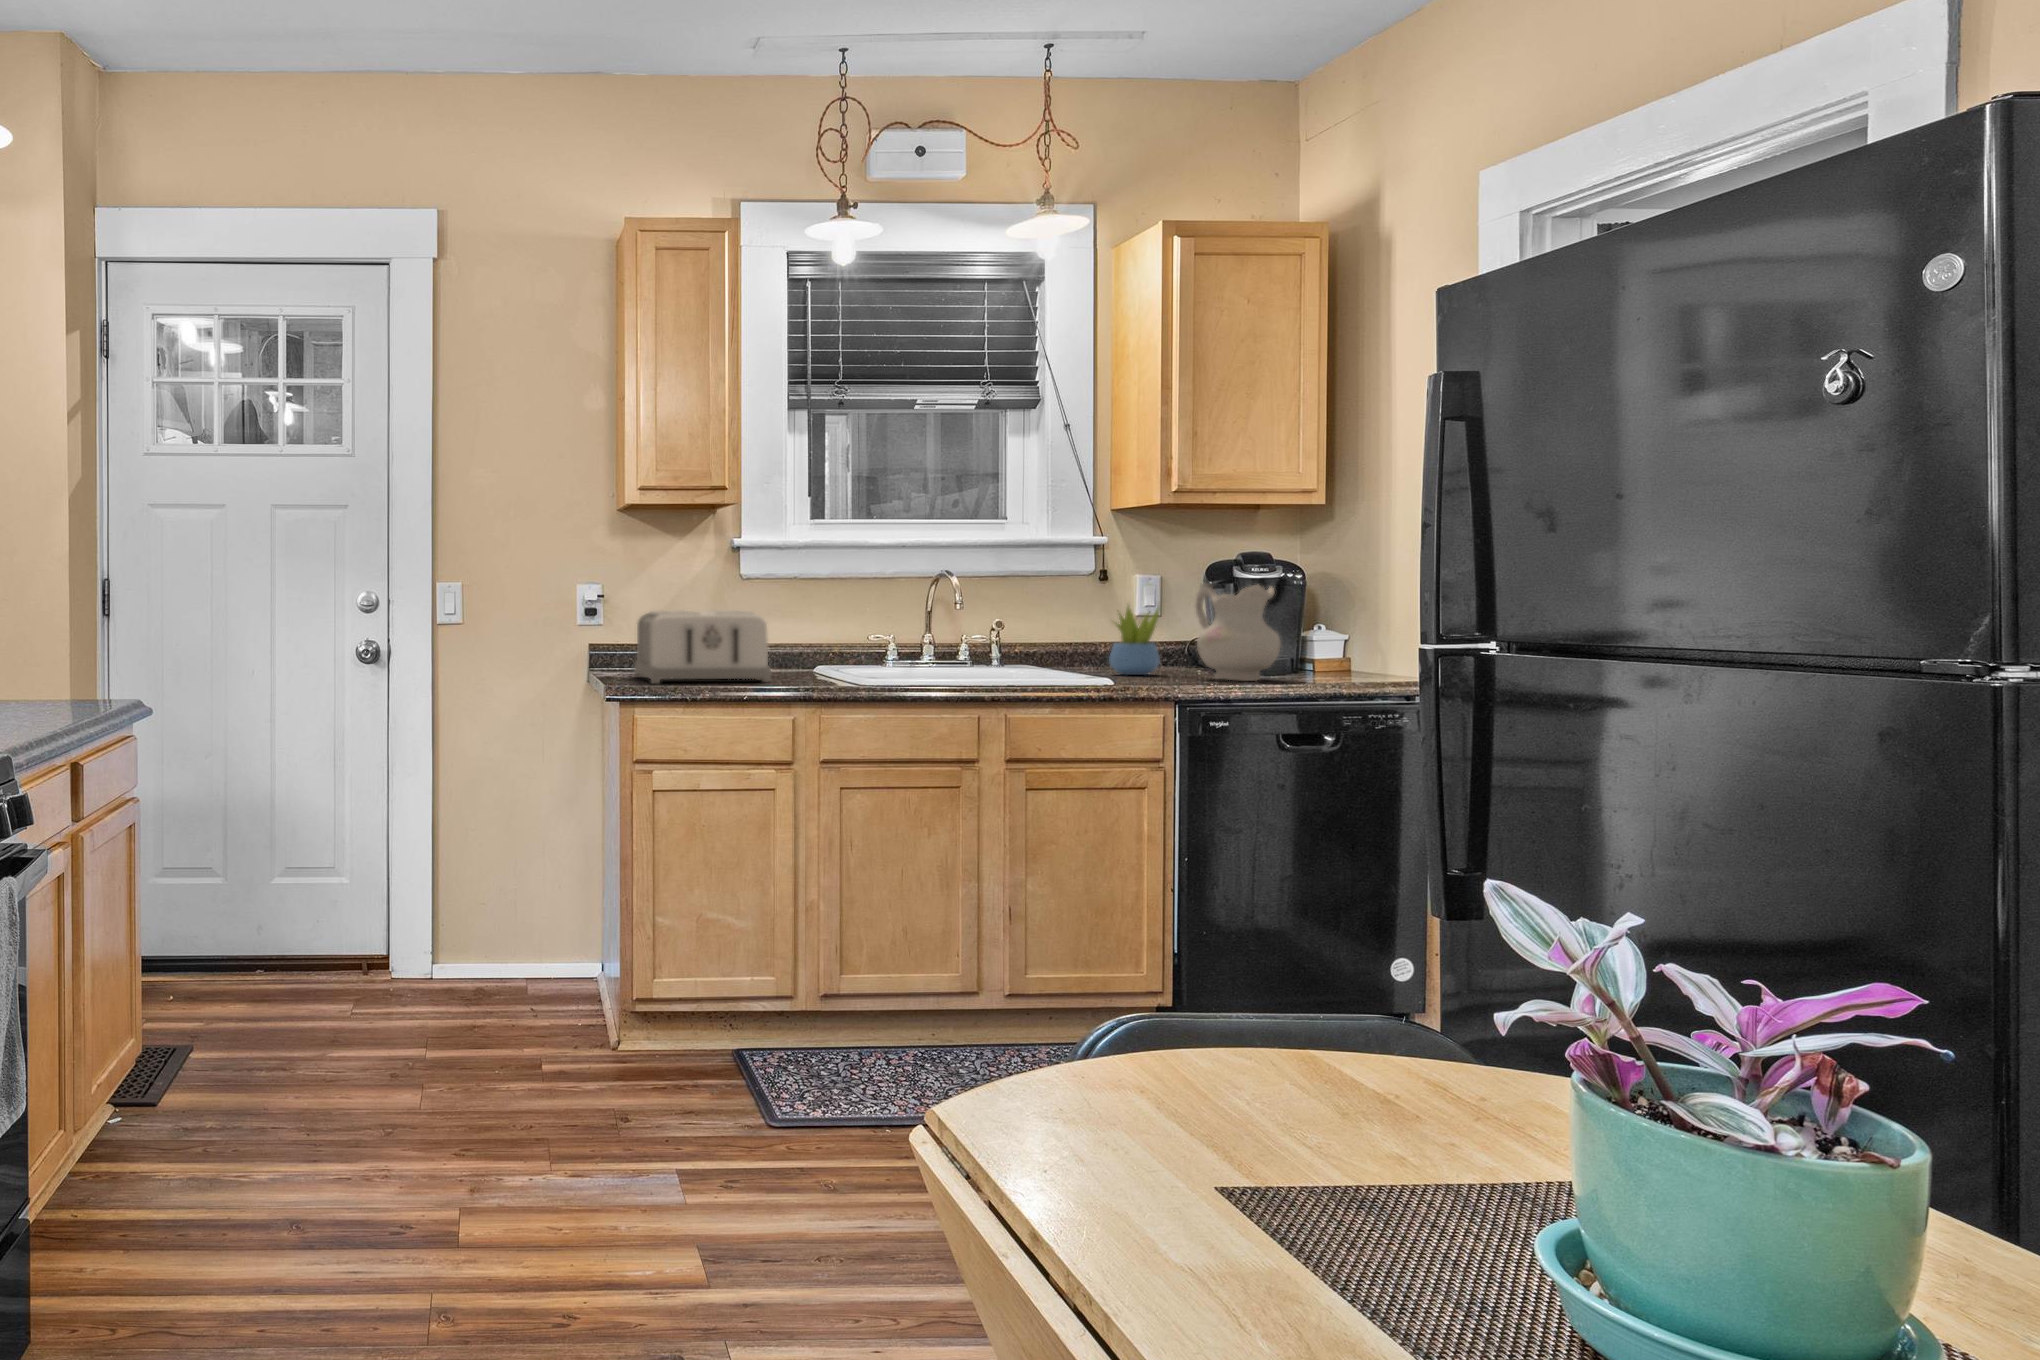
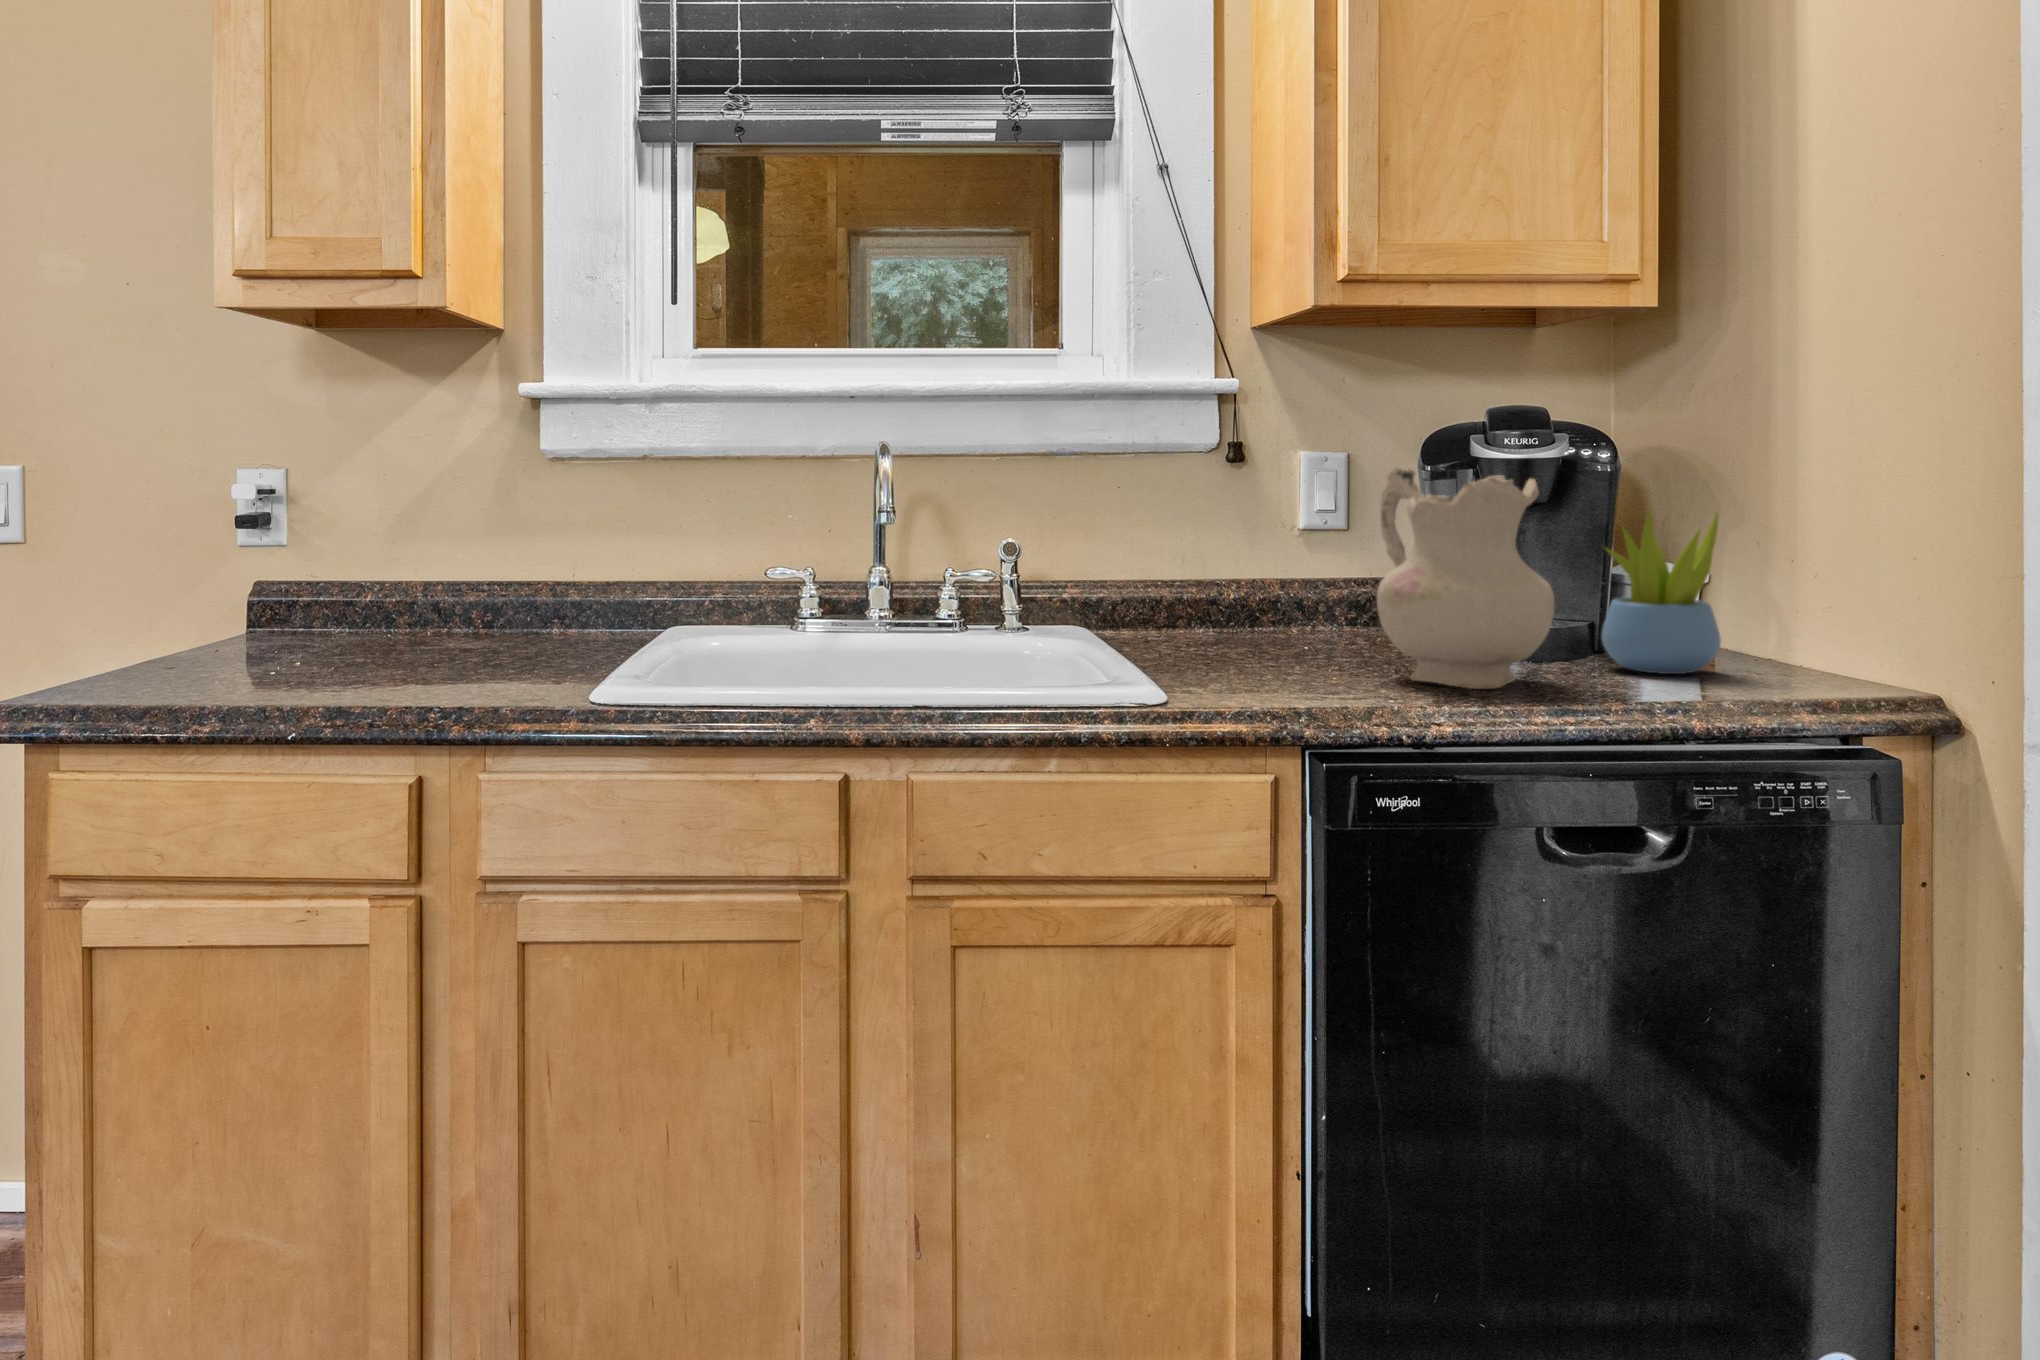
succulent plant: present [1109,606,1160,675] -> present [1602,511,1721,674]
toaster: present [634,610,771,683] -> none [198,520,507,683]

